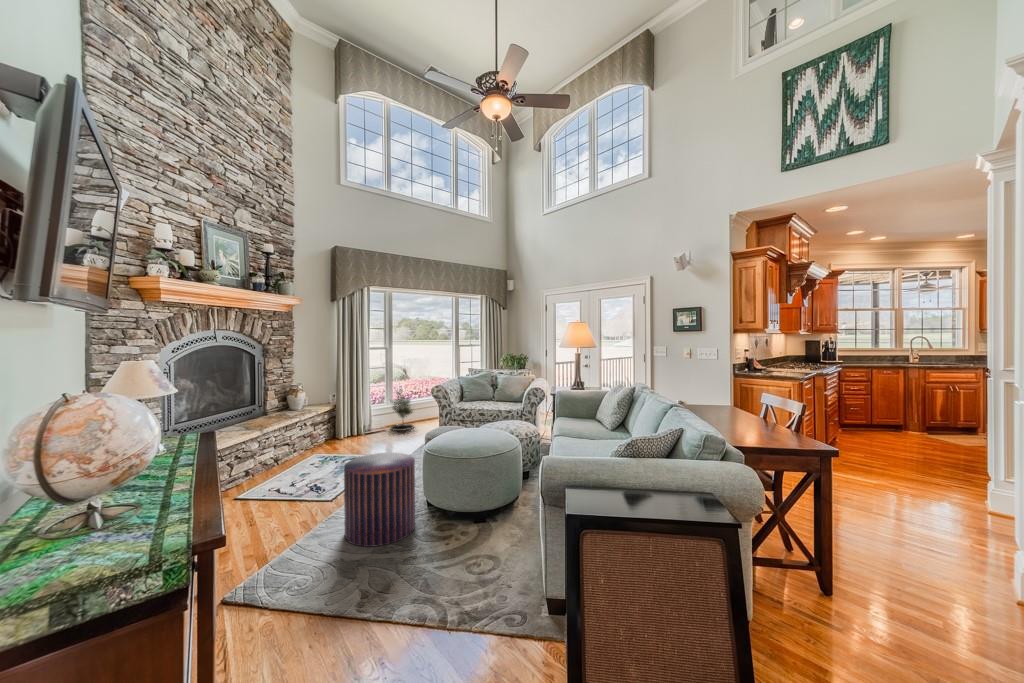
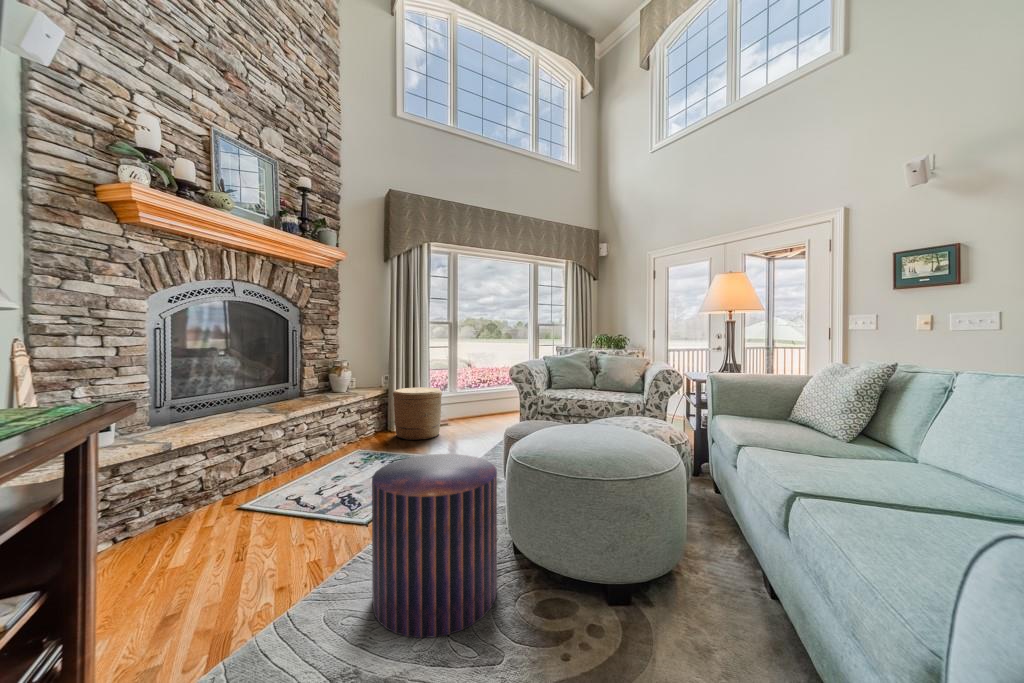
potted tree: present [390,390,414,431] -> none [454,368,486,425]
woven basket: none [339,403,379,445] -> present [393,387,442,440]

